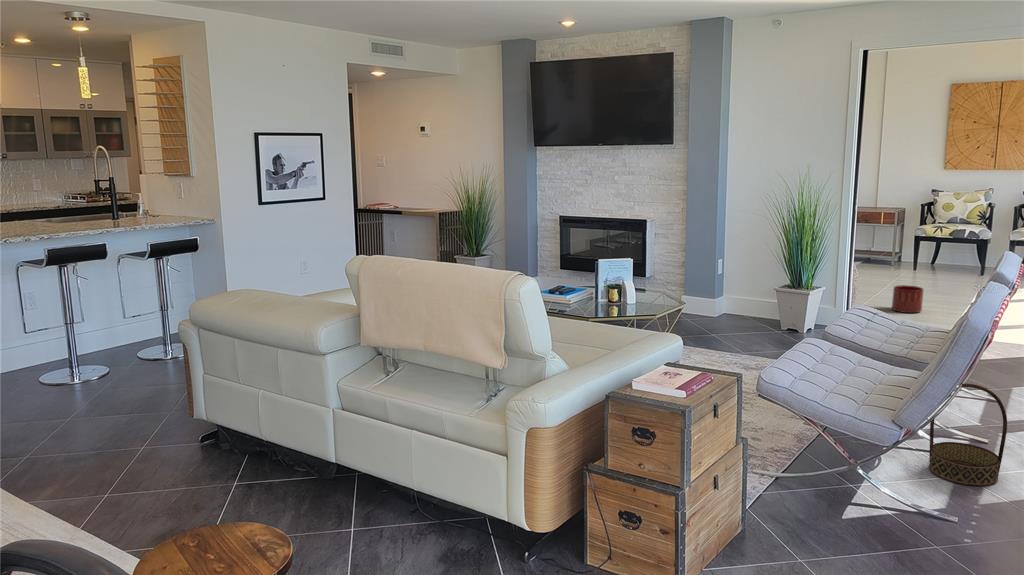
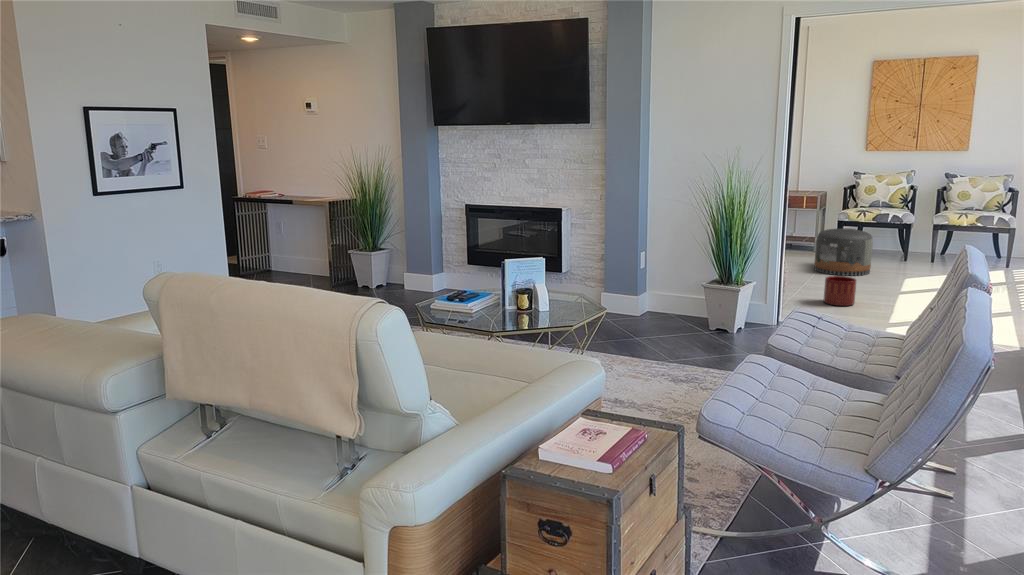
pouf: none [888,243,946,288] -> present [814,228,873,276]
basket: present [929,384,1007,486] -> none [909,419,1008,549]

